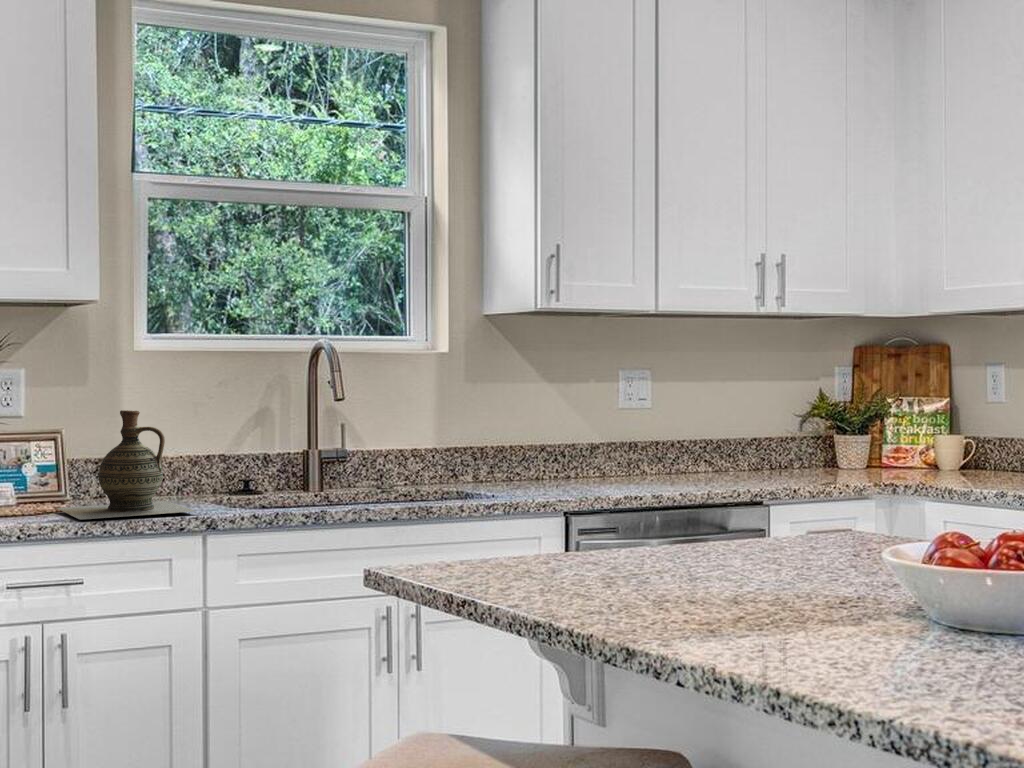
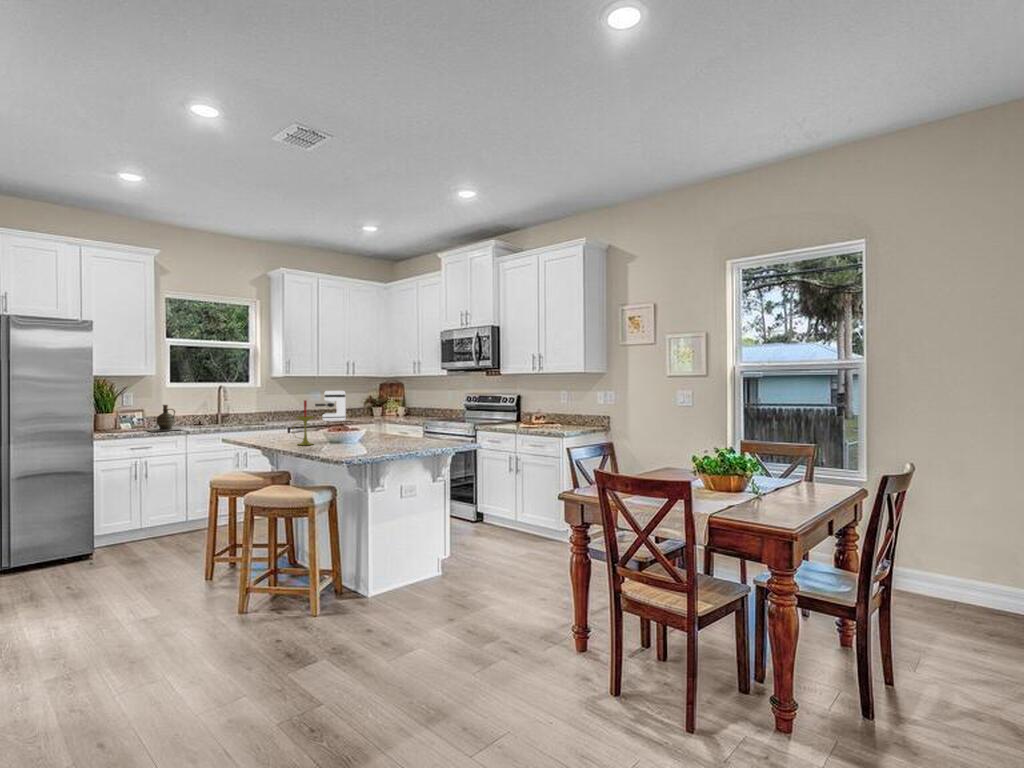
candle: none [808,353,933,657] -> present [297,400,314,445]
coffee maker: none [648,365,774,487] -> present [315,391,346,421]

